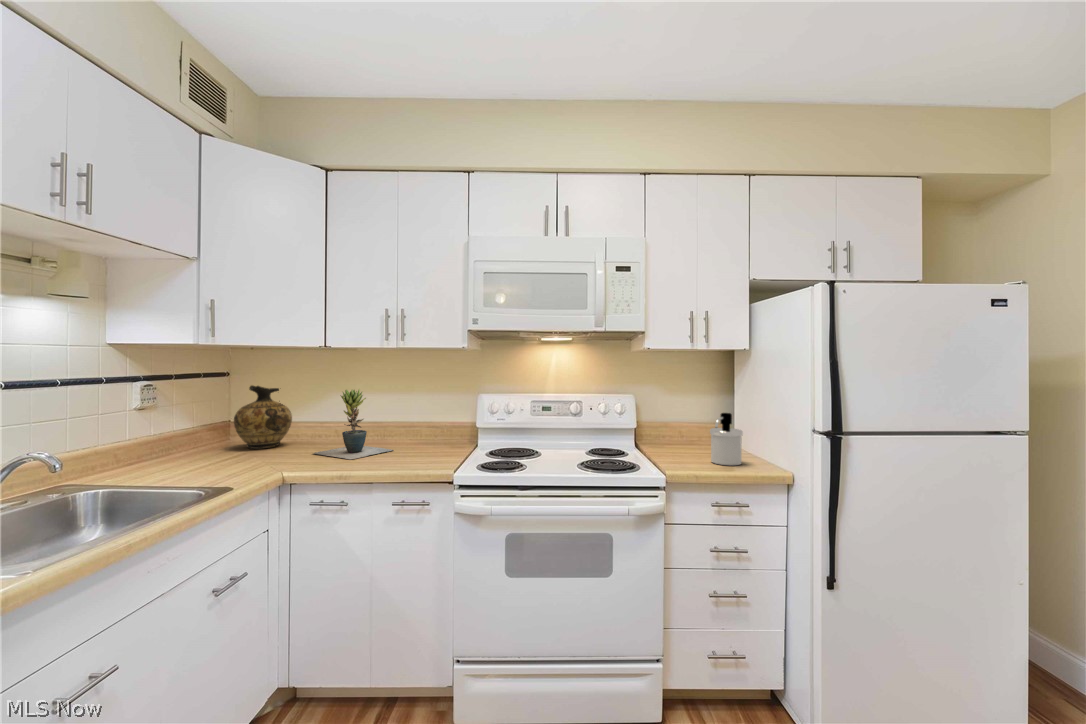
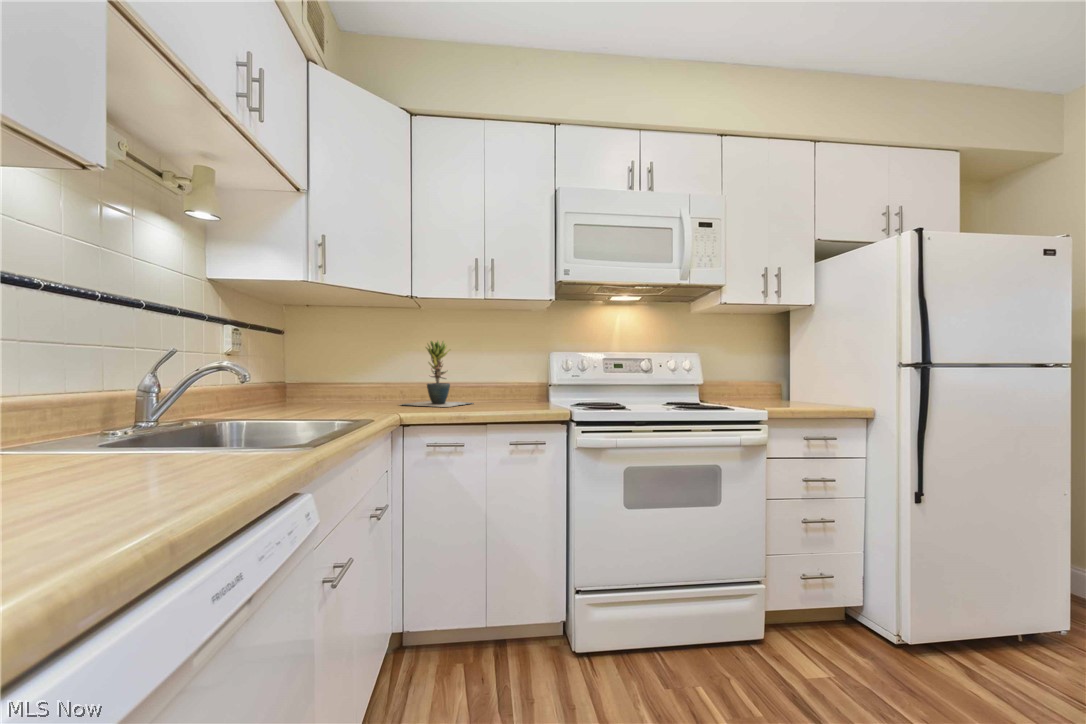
ceramic jug: present [234,385,292,449] -> none [305,339,361,404]
soap dispenser: present [710,413,743,465] -> none [787,360,819,406]

